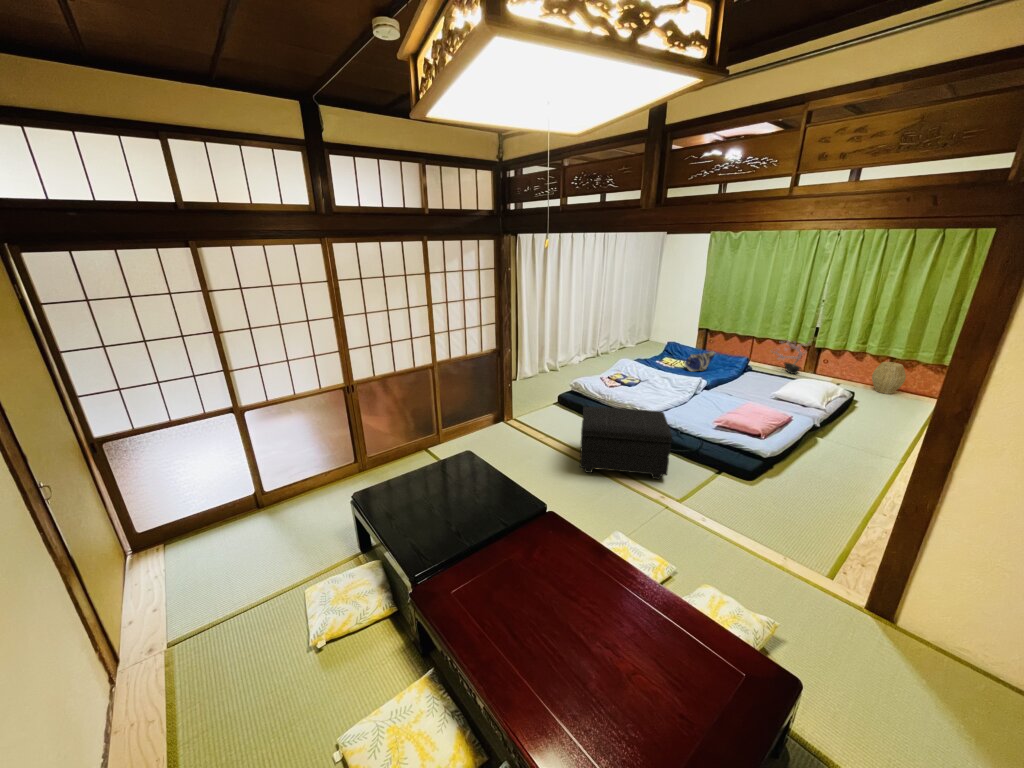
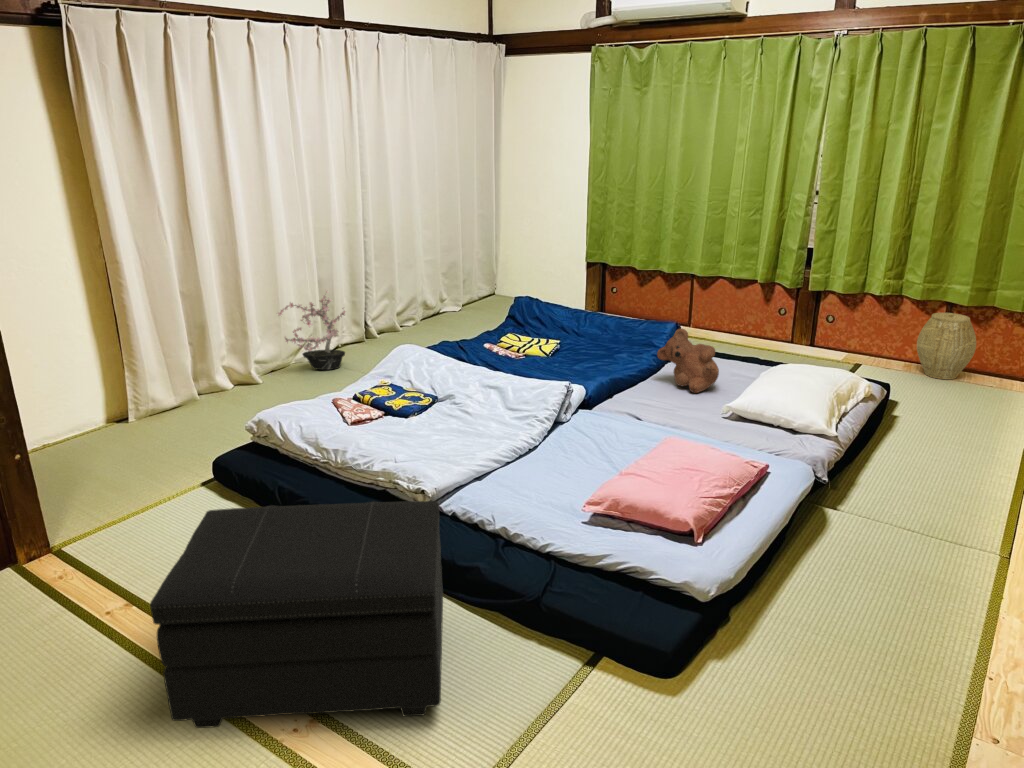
potted plant: present [773,341,809,374] -> present [277,291,346,370]
tote bag: present [684,352,715,372] -> none [542,313,609,363]
teddy bear: none [738,360,768,388] -> present [657,328,719,393]

